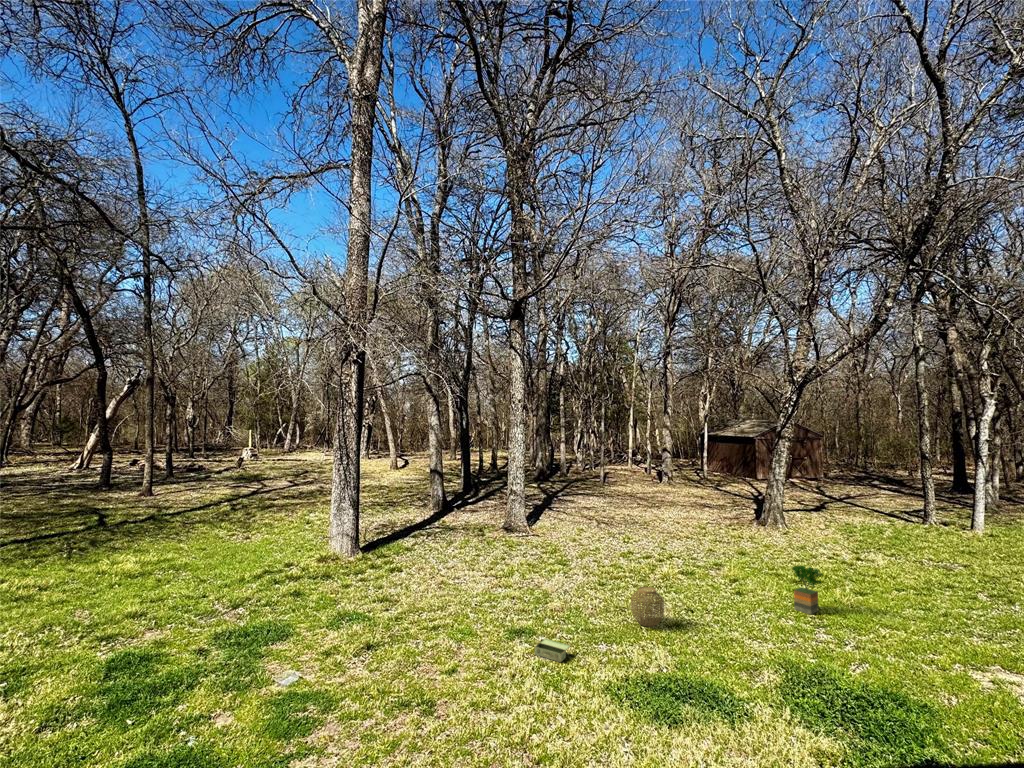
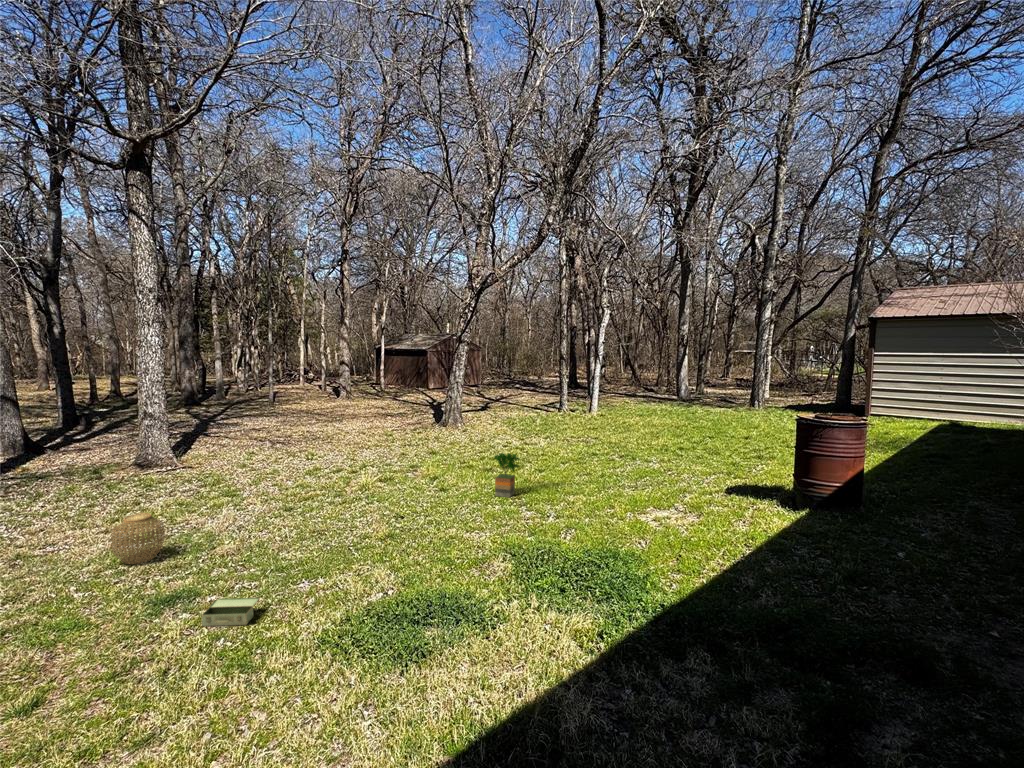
woven basket: present [631,587,664,627] -> present [111,513,164,564]

